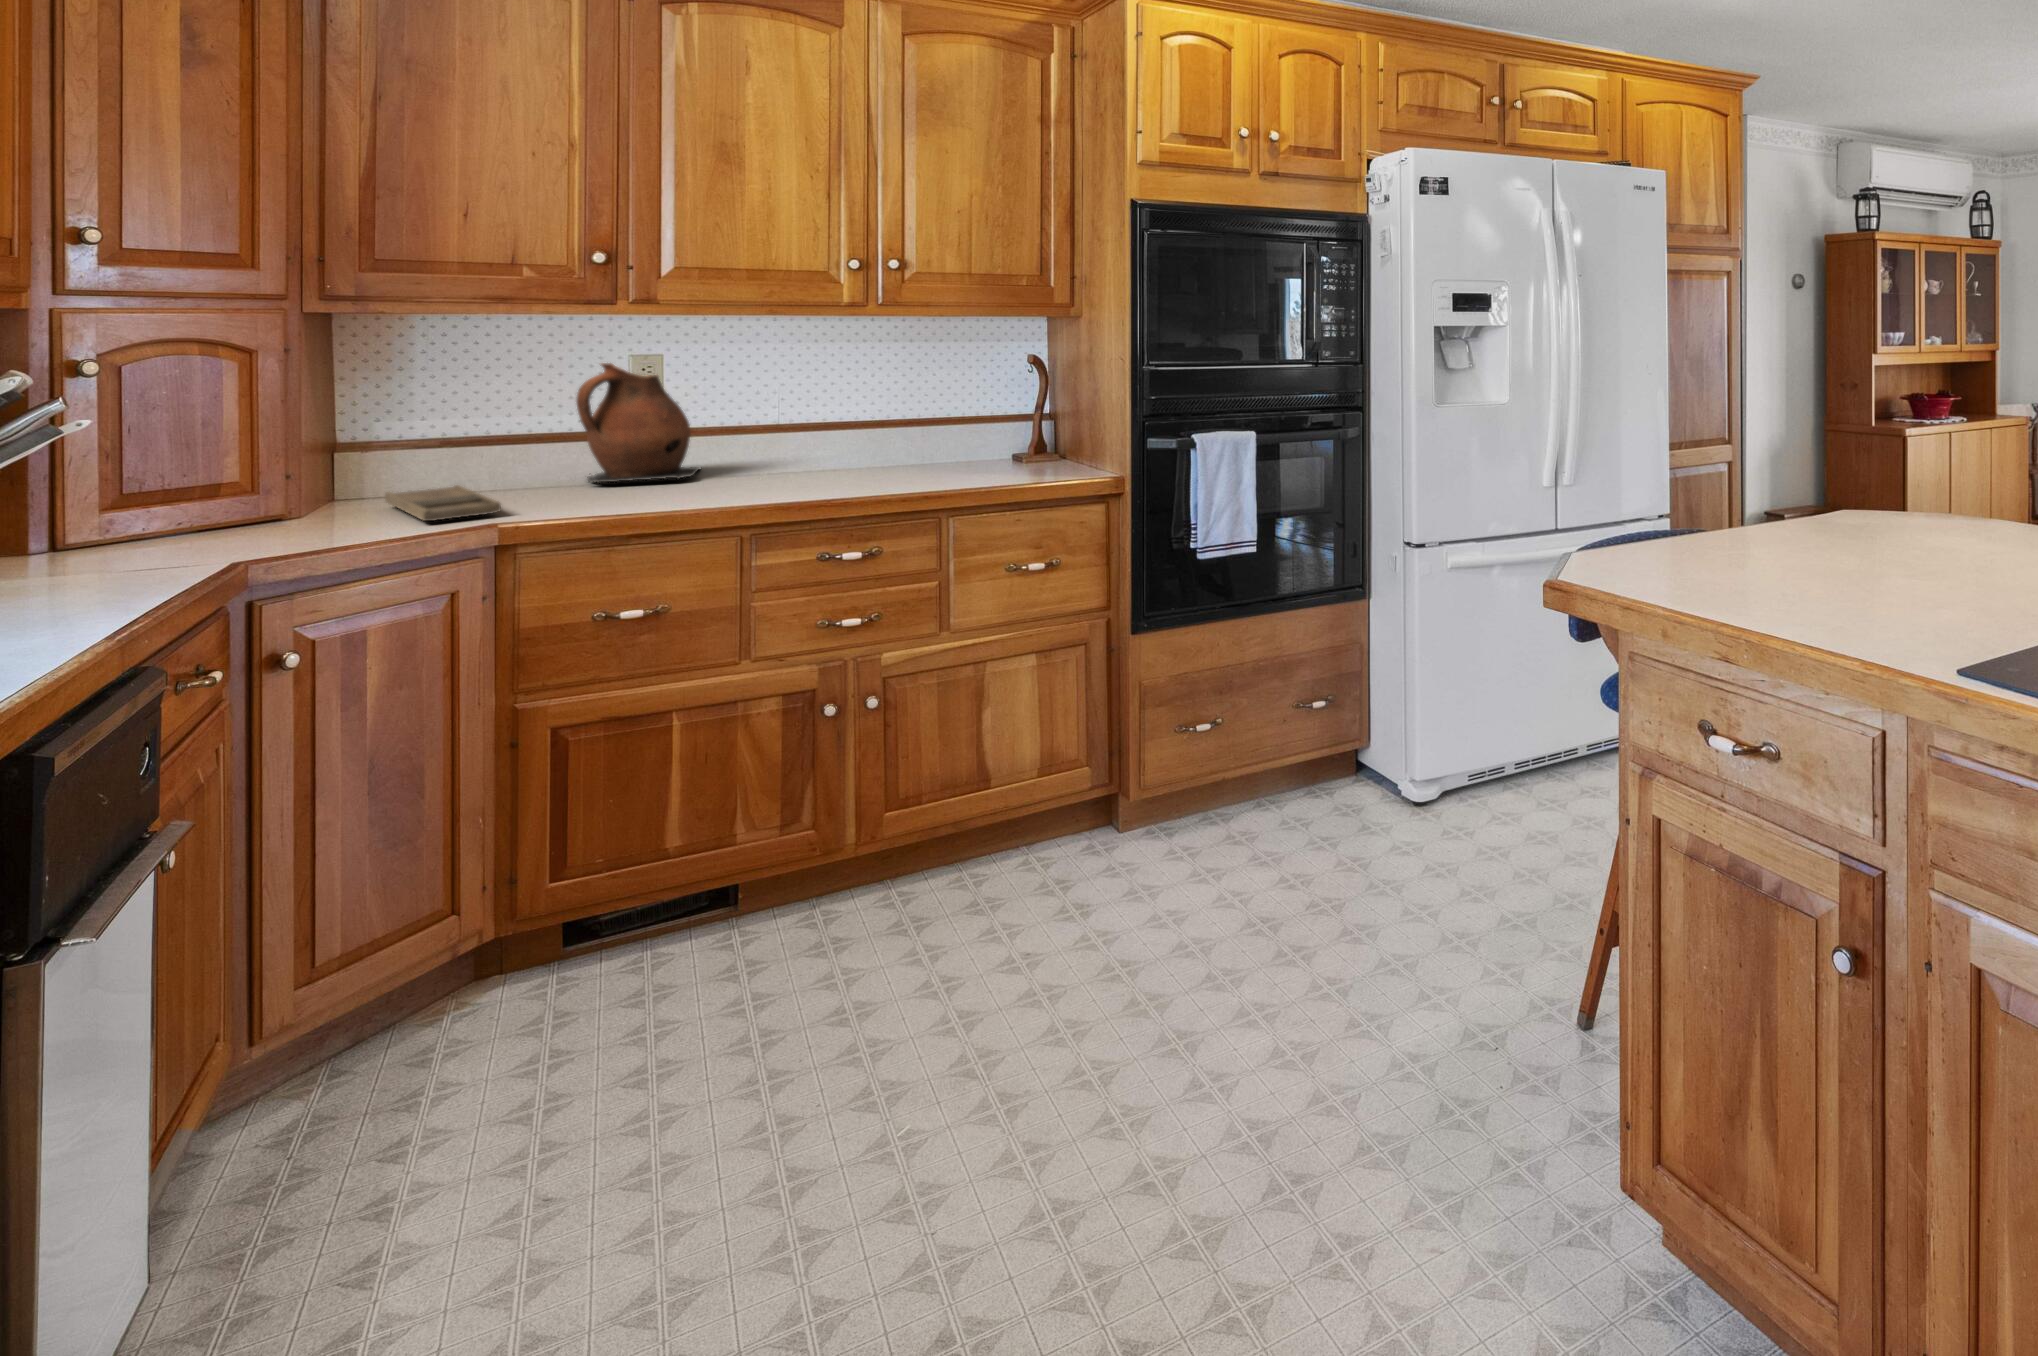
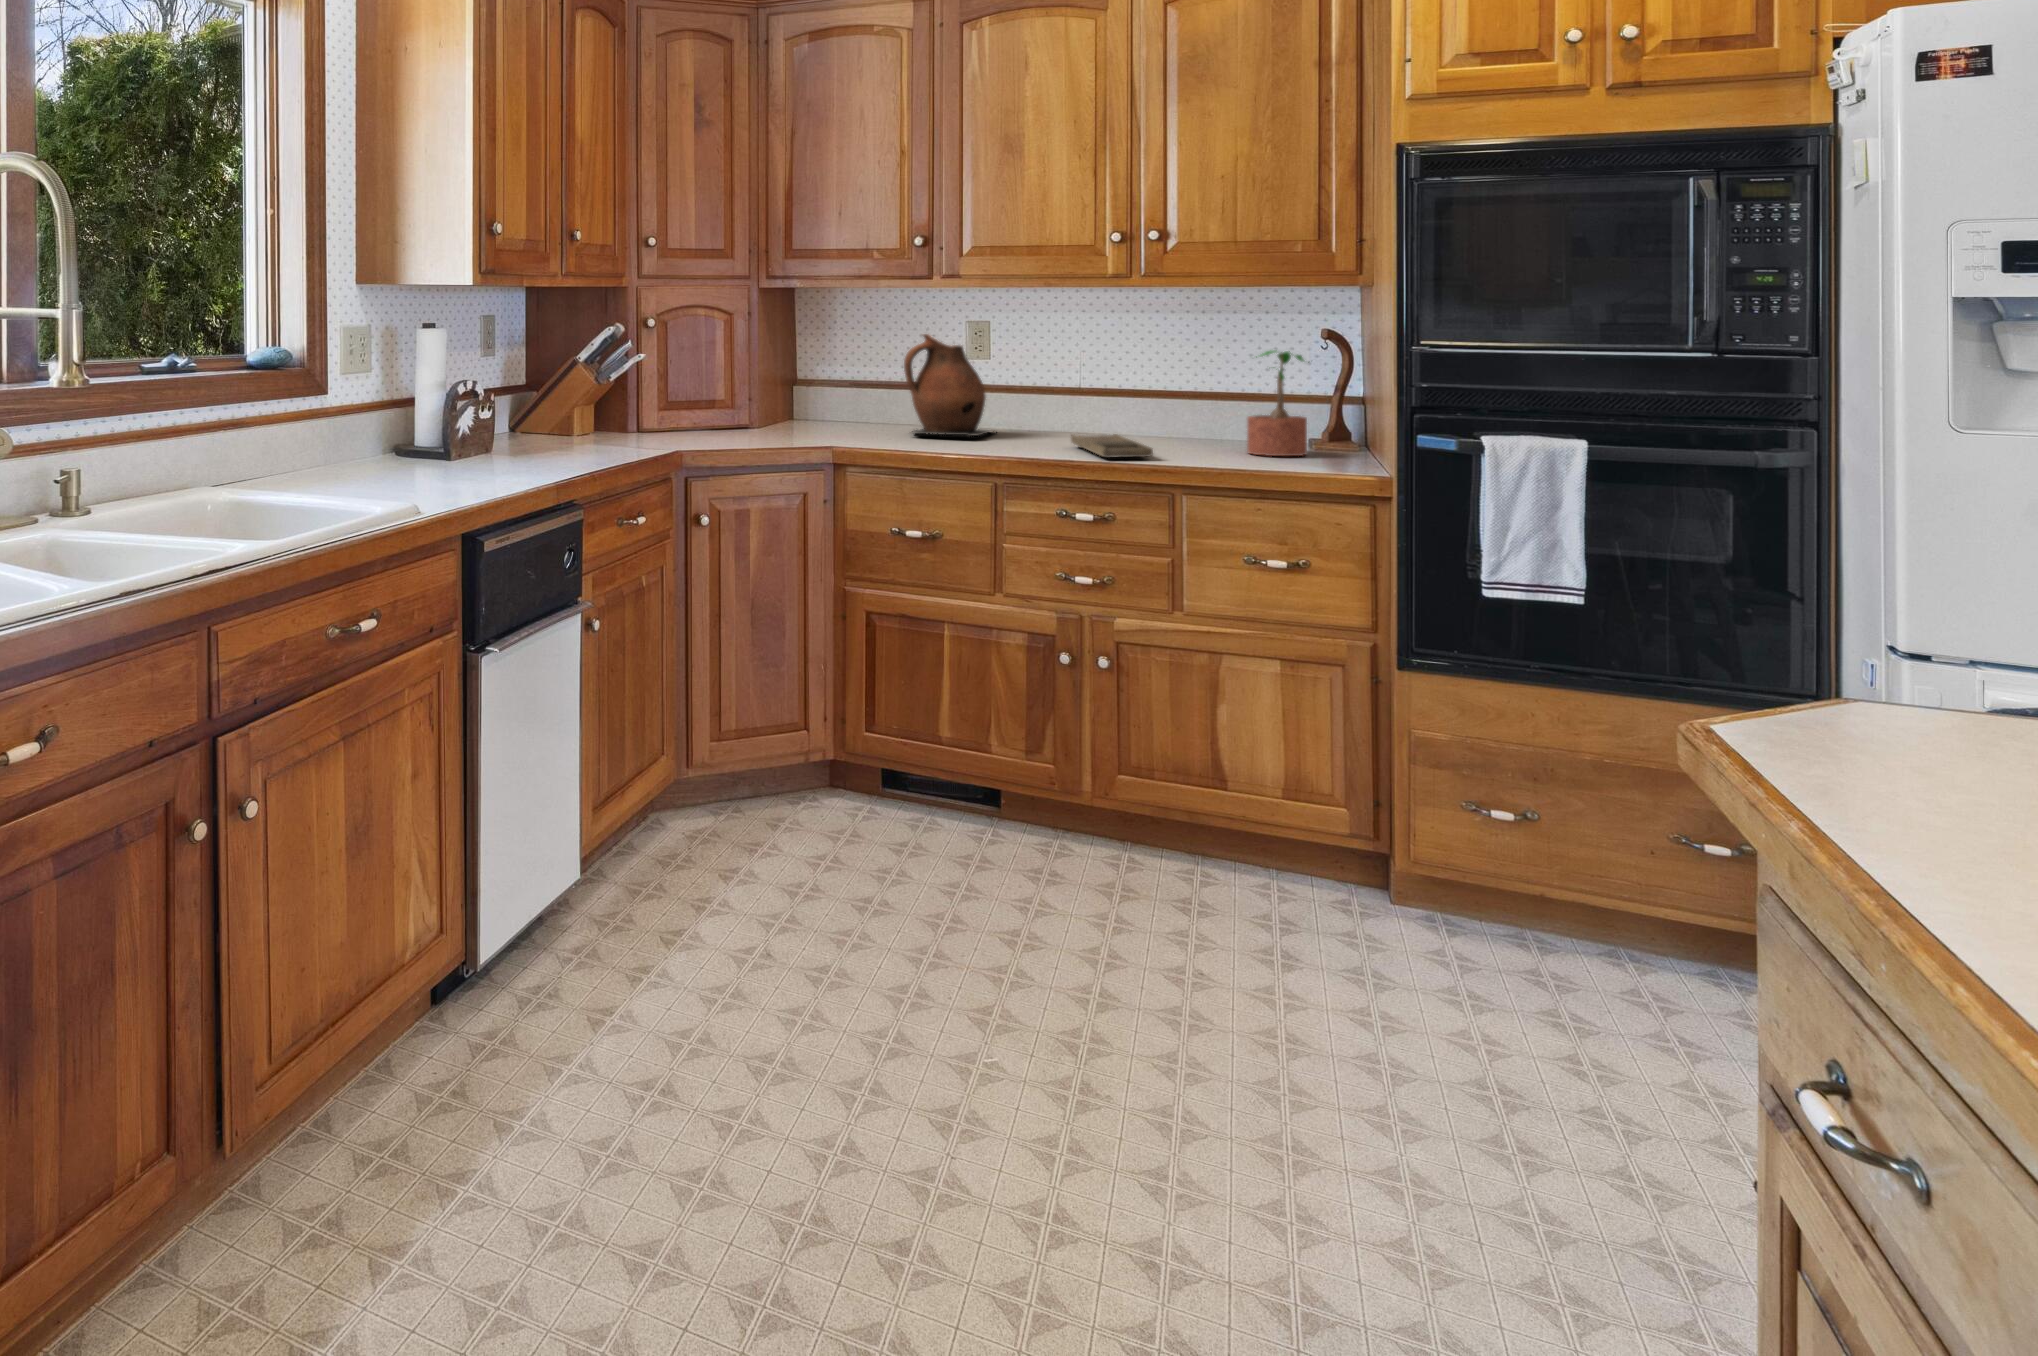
potted plant: none [985,372,1043,468] -> present [1247,350,1307,456]
tray: present [385,485,501,521] -> present [1071,434,1153,458]

